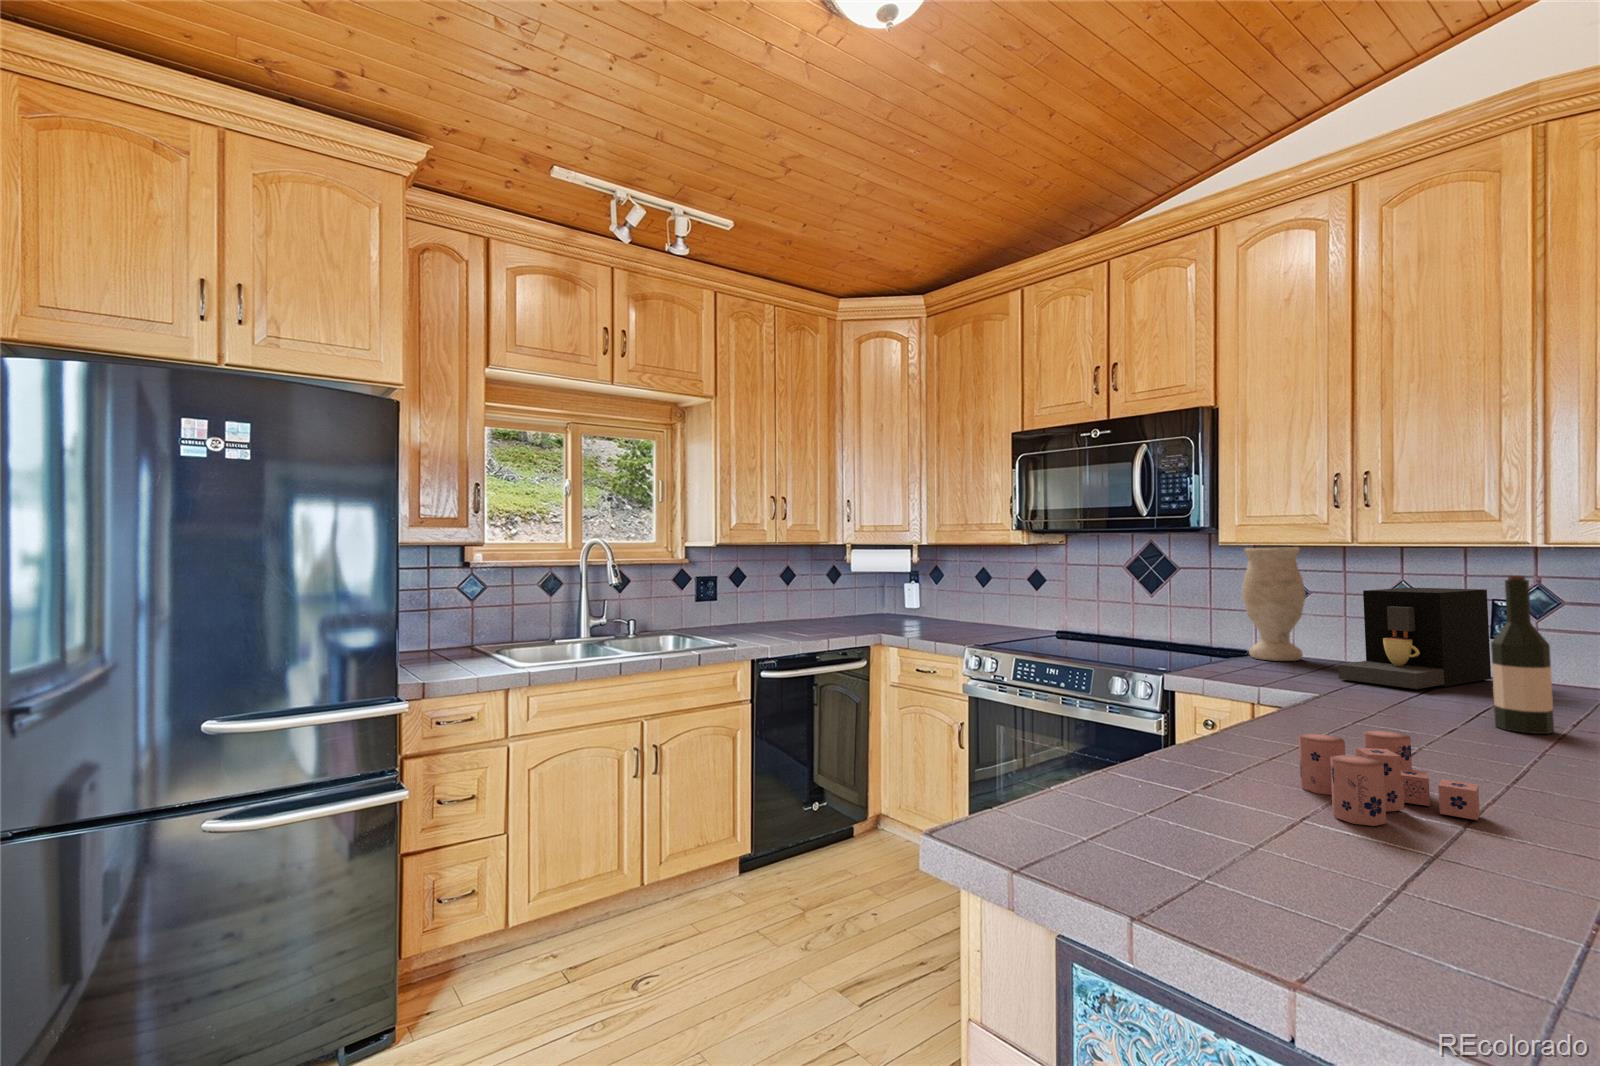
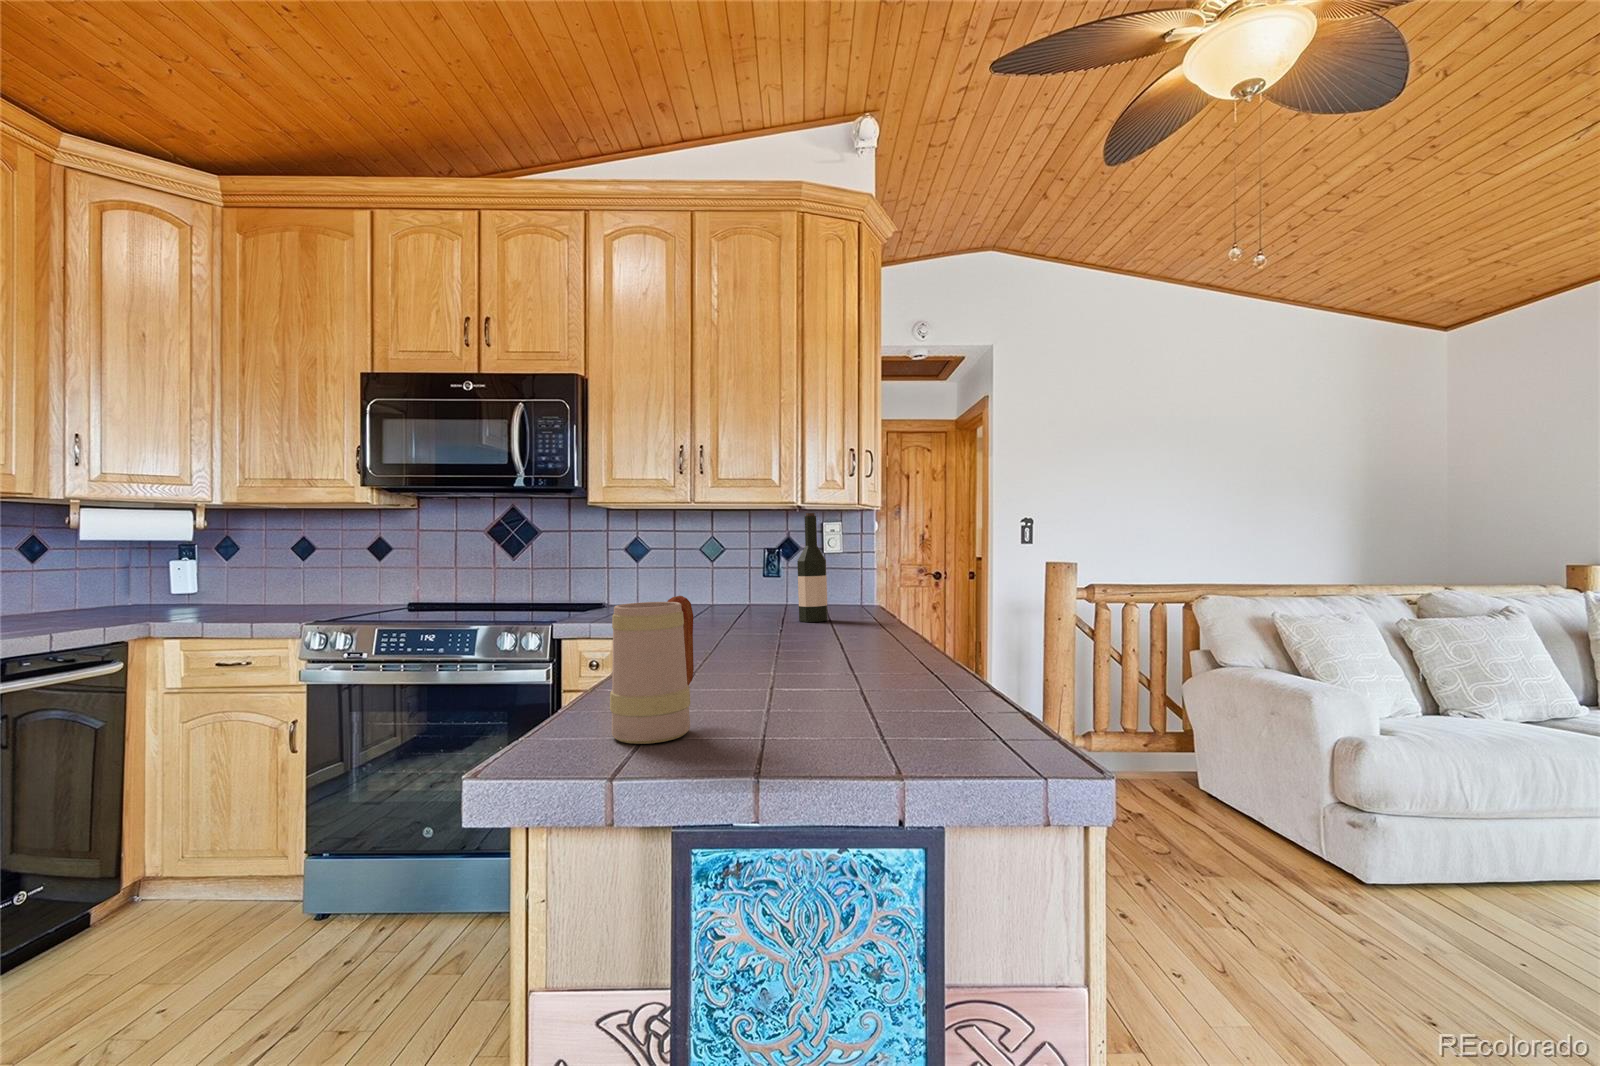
vase: present [1242,547,1306,661] -> none [600,508,649,606]
coffee maker: present [1338,588,1491,689] -> none [684,538,765,610]
mug: none [1039,716,1135,855] -> present [610,596,694,744]
candle: present [1299,731,1480,826] -> none [748,614,862,676]

